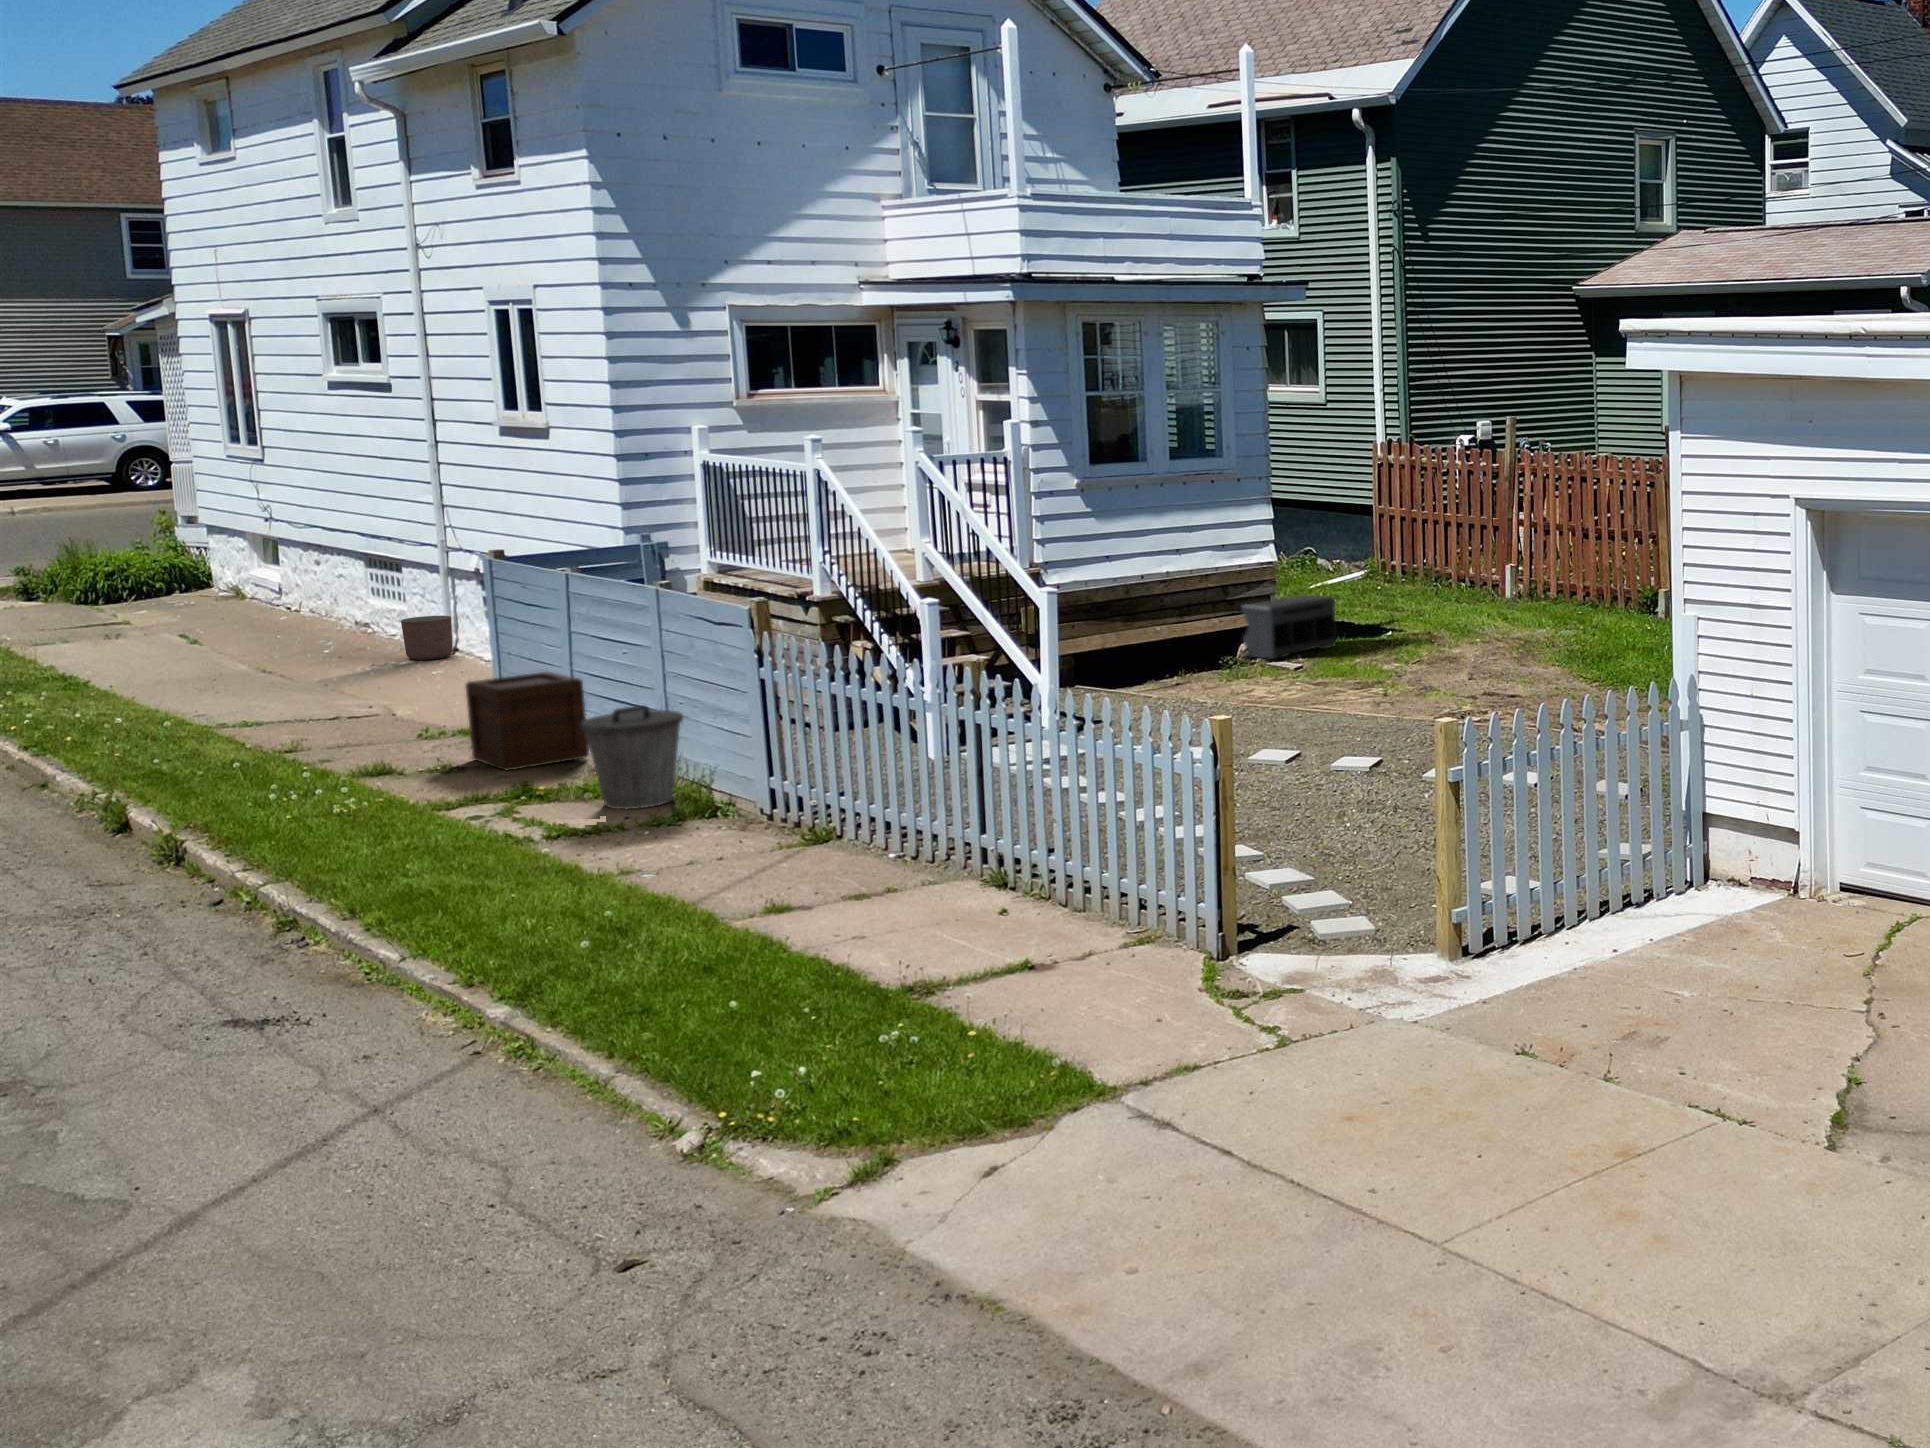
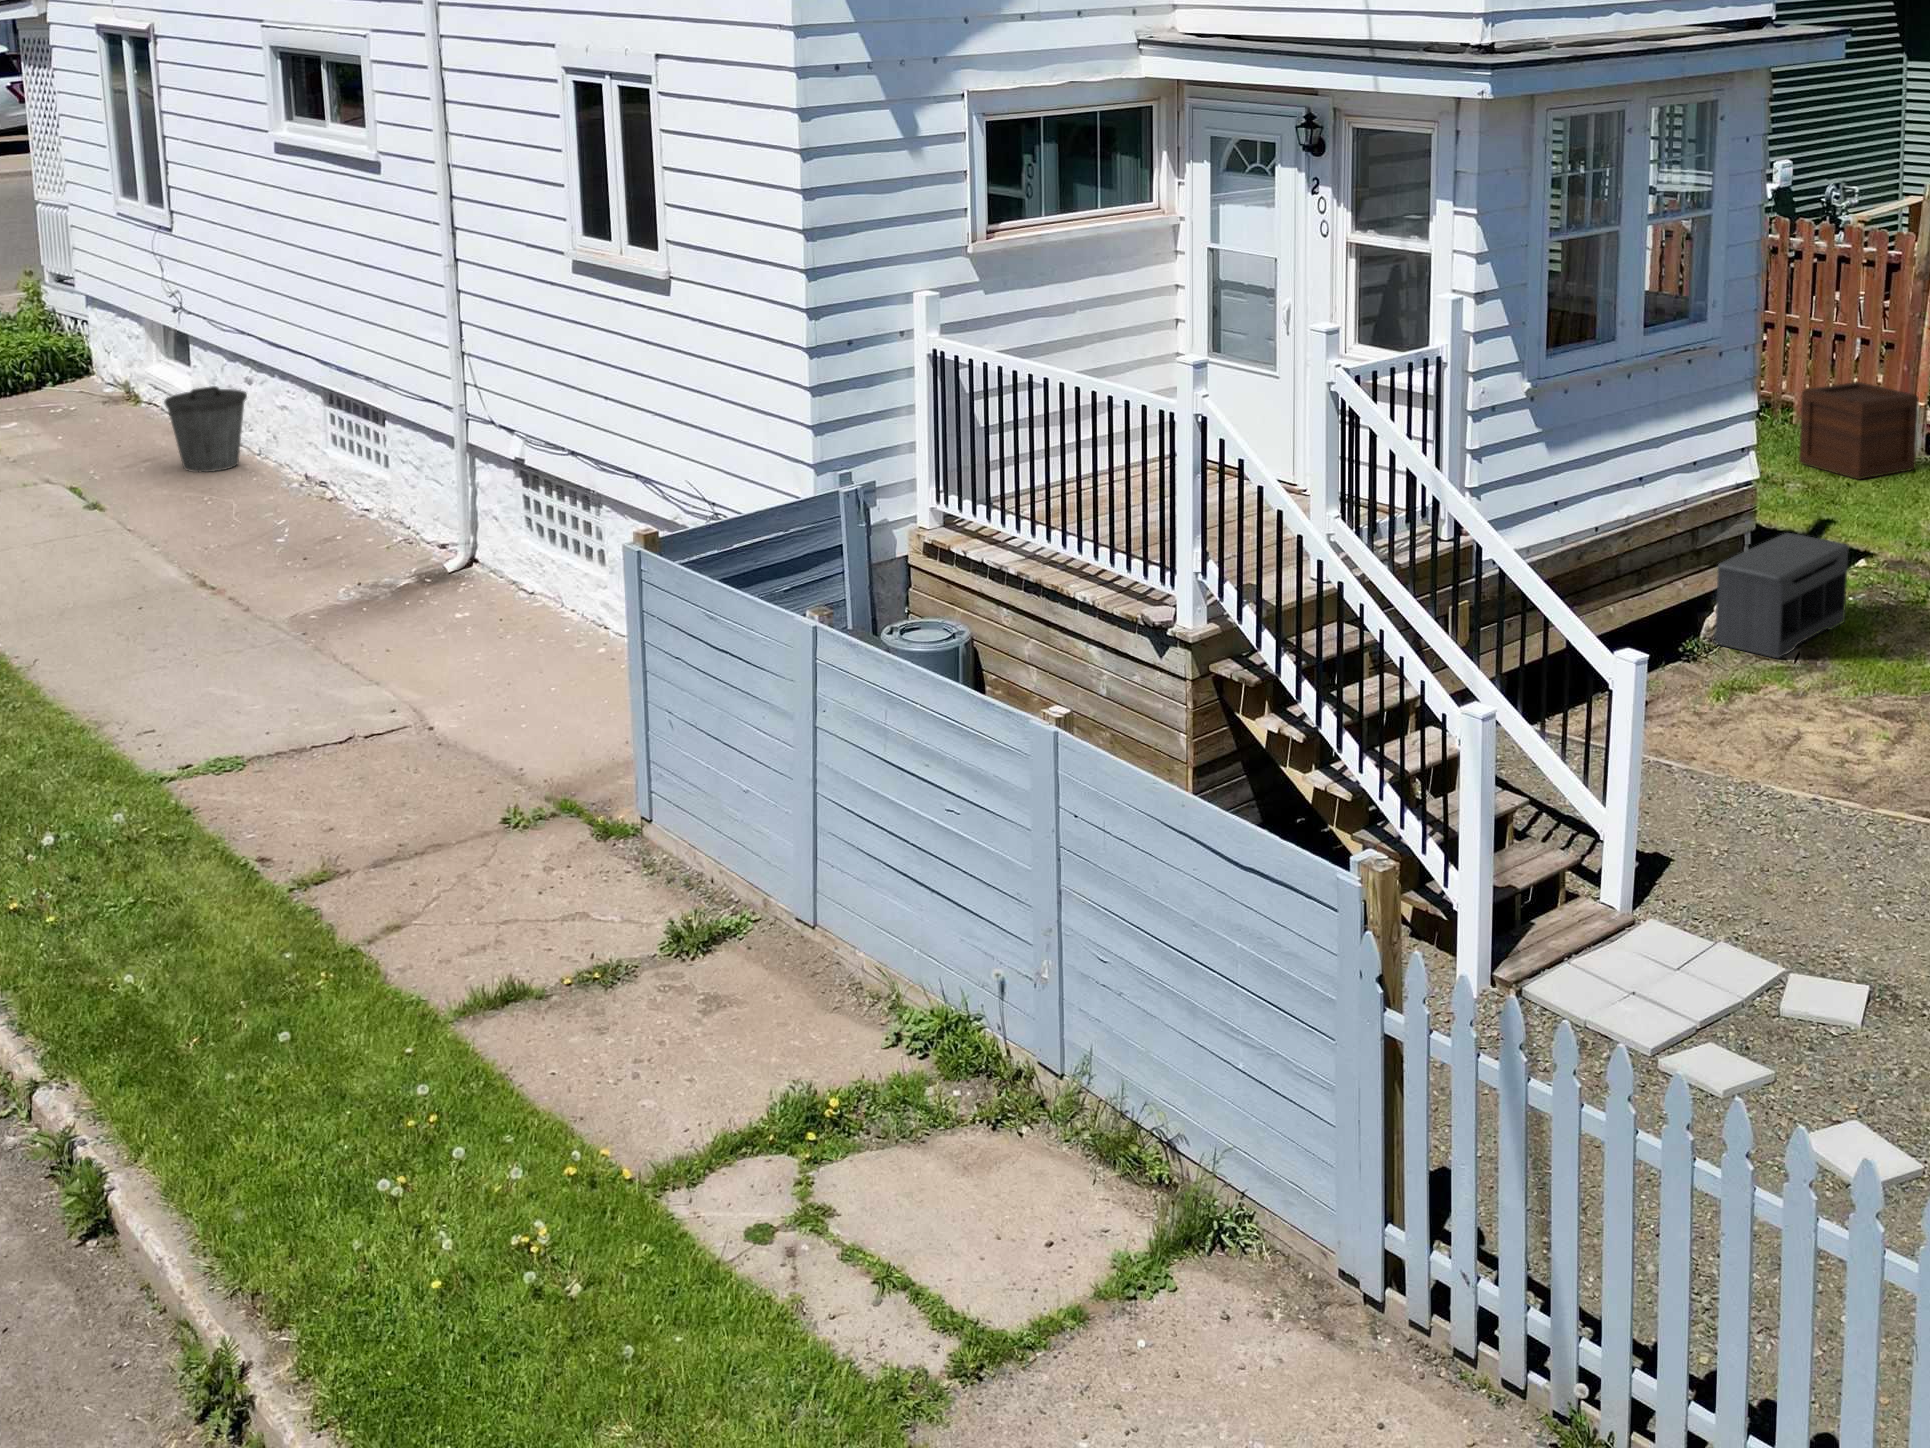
planter: present [401,616,452,660] -> none [398,508,466,580]
wooden crate: present [466,672,589,770] -> present [1799,382,1919,480]
trash can: present [581,705,683,809] -> present [164,386,247,472]

